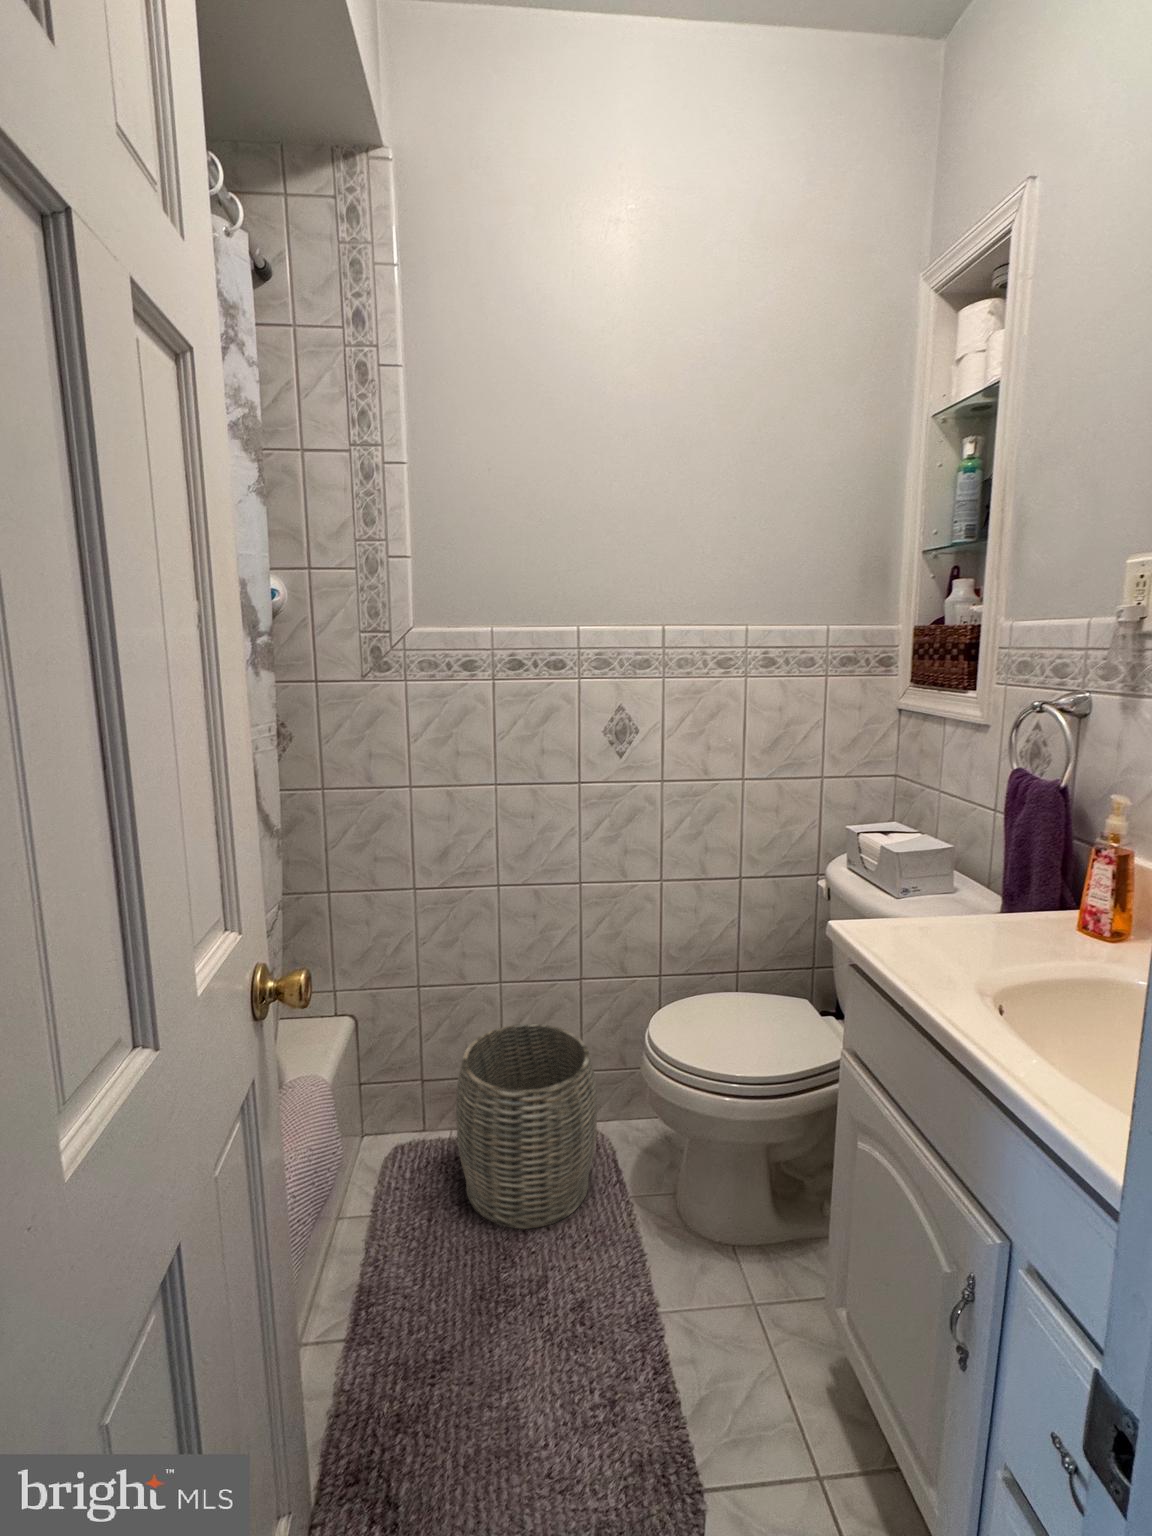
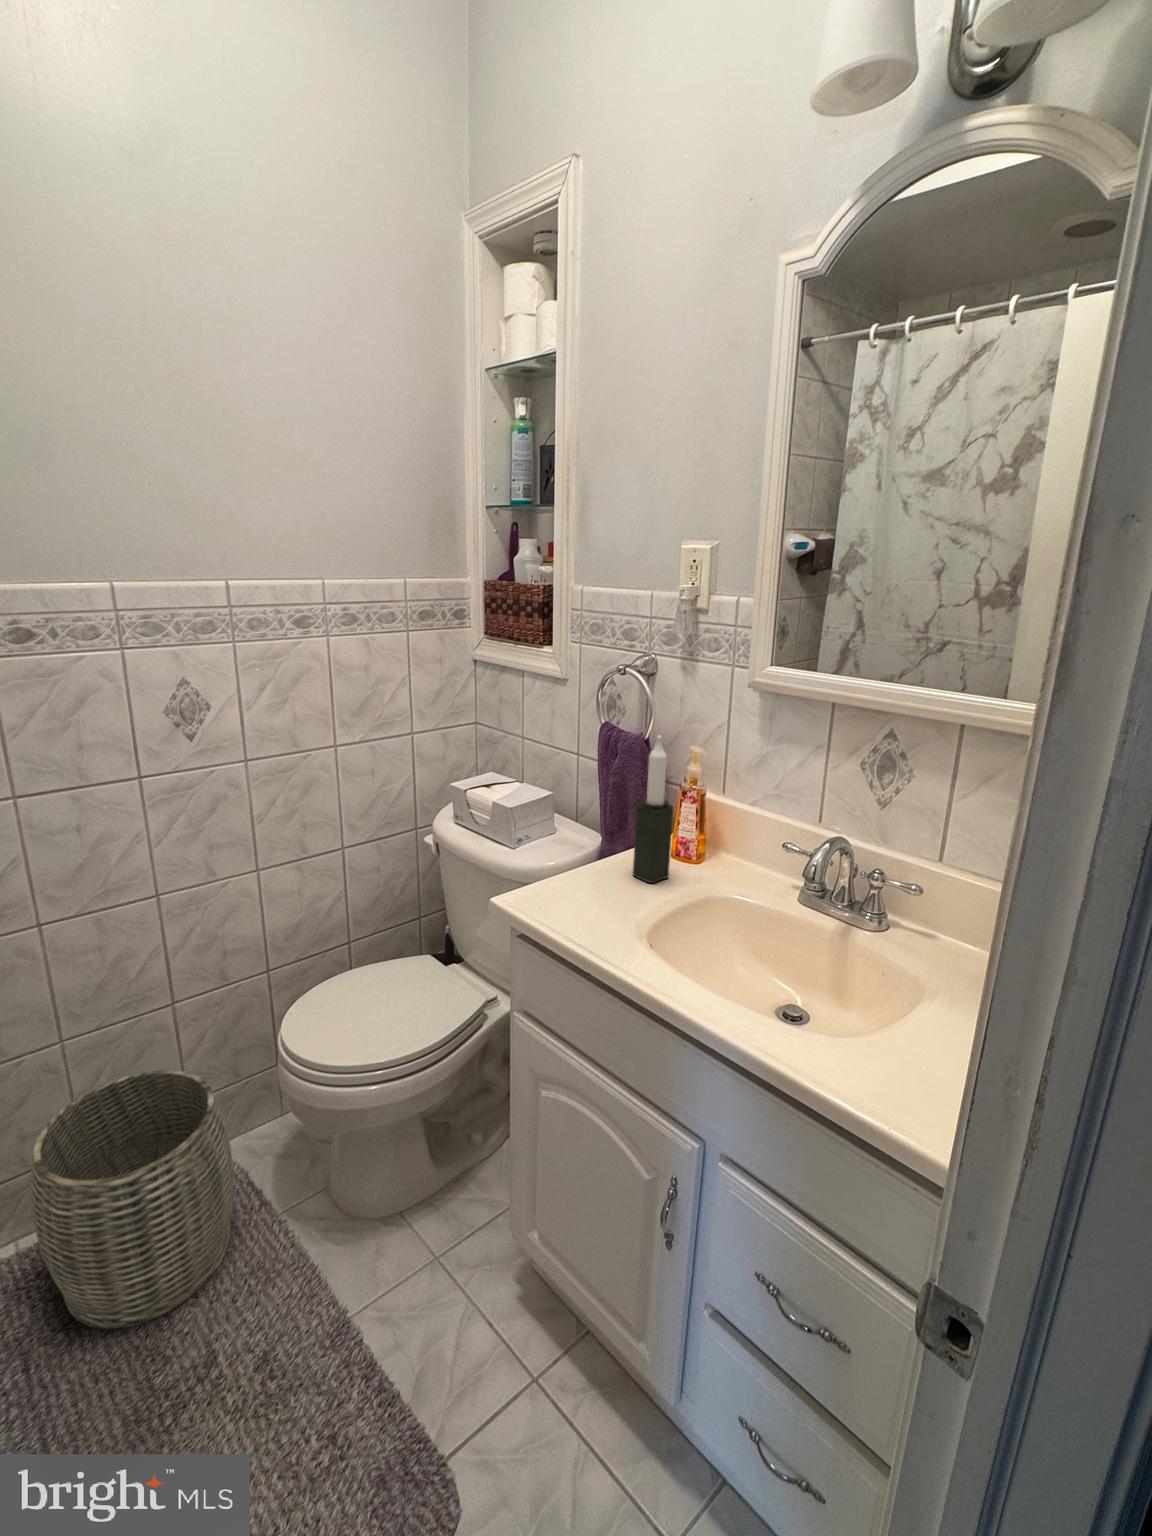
candle: none [1011,768,1071,946] -> present [633,735,673,883]

